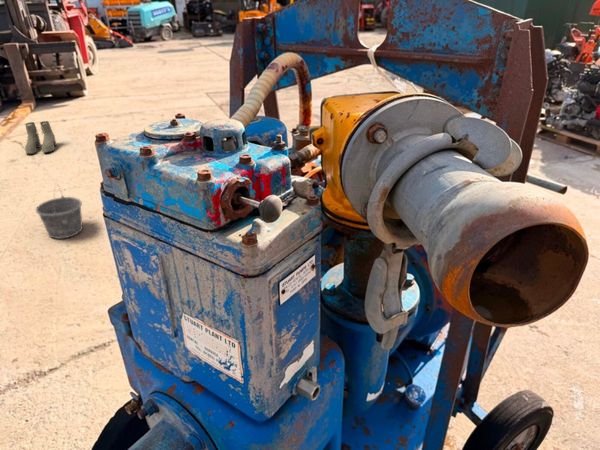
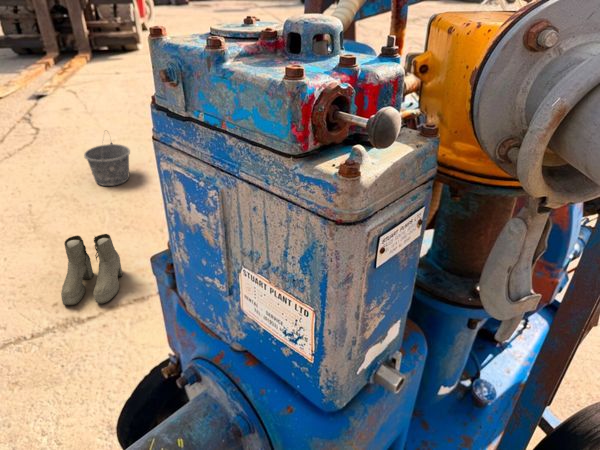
boots: present [25,121,56,154] -> present [61,234,122,305]

